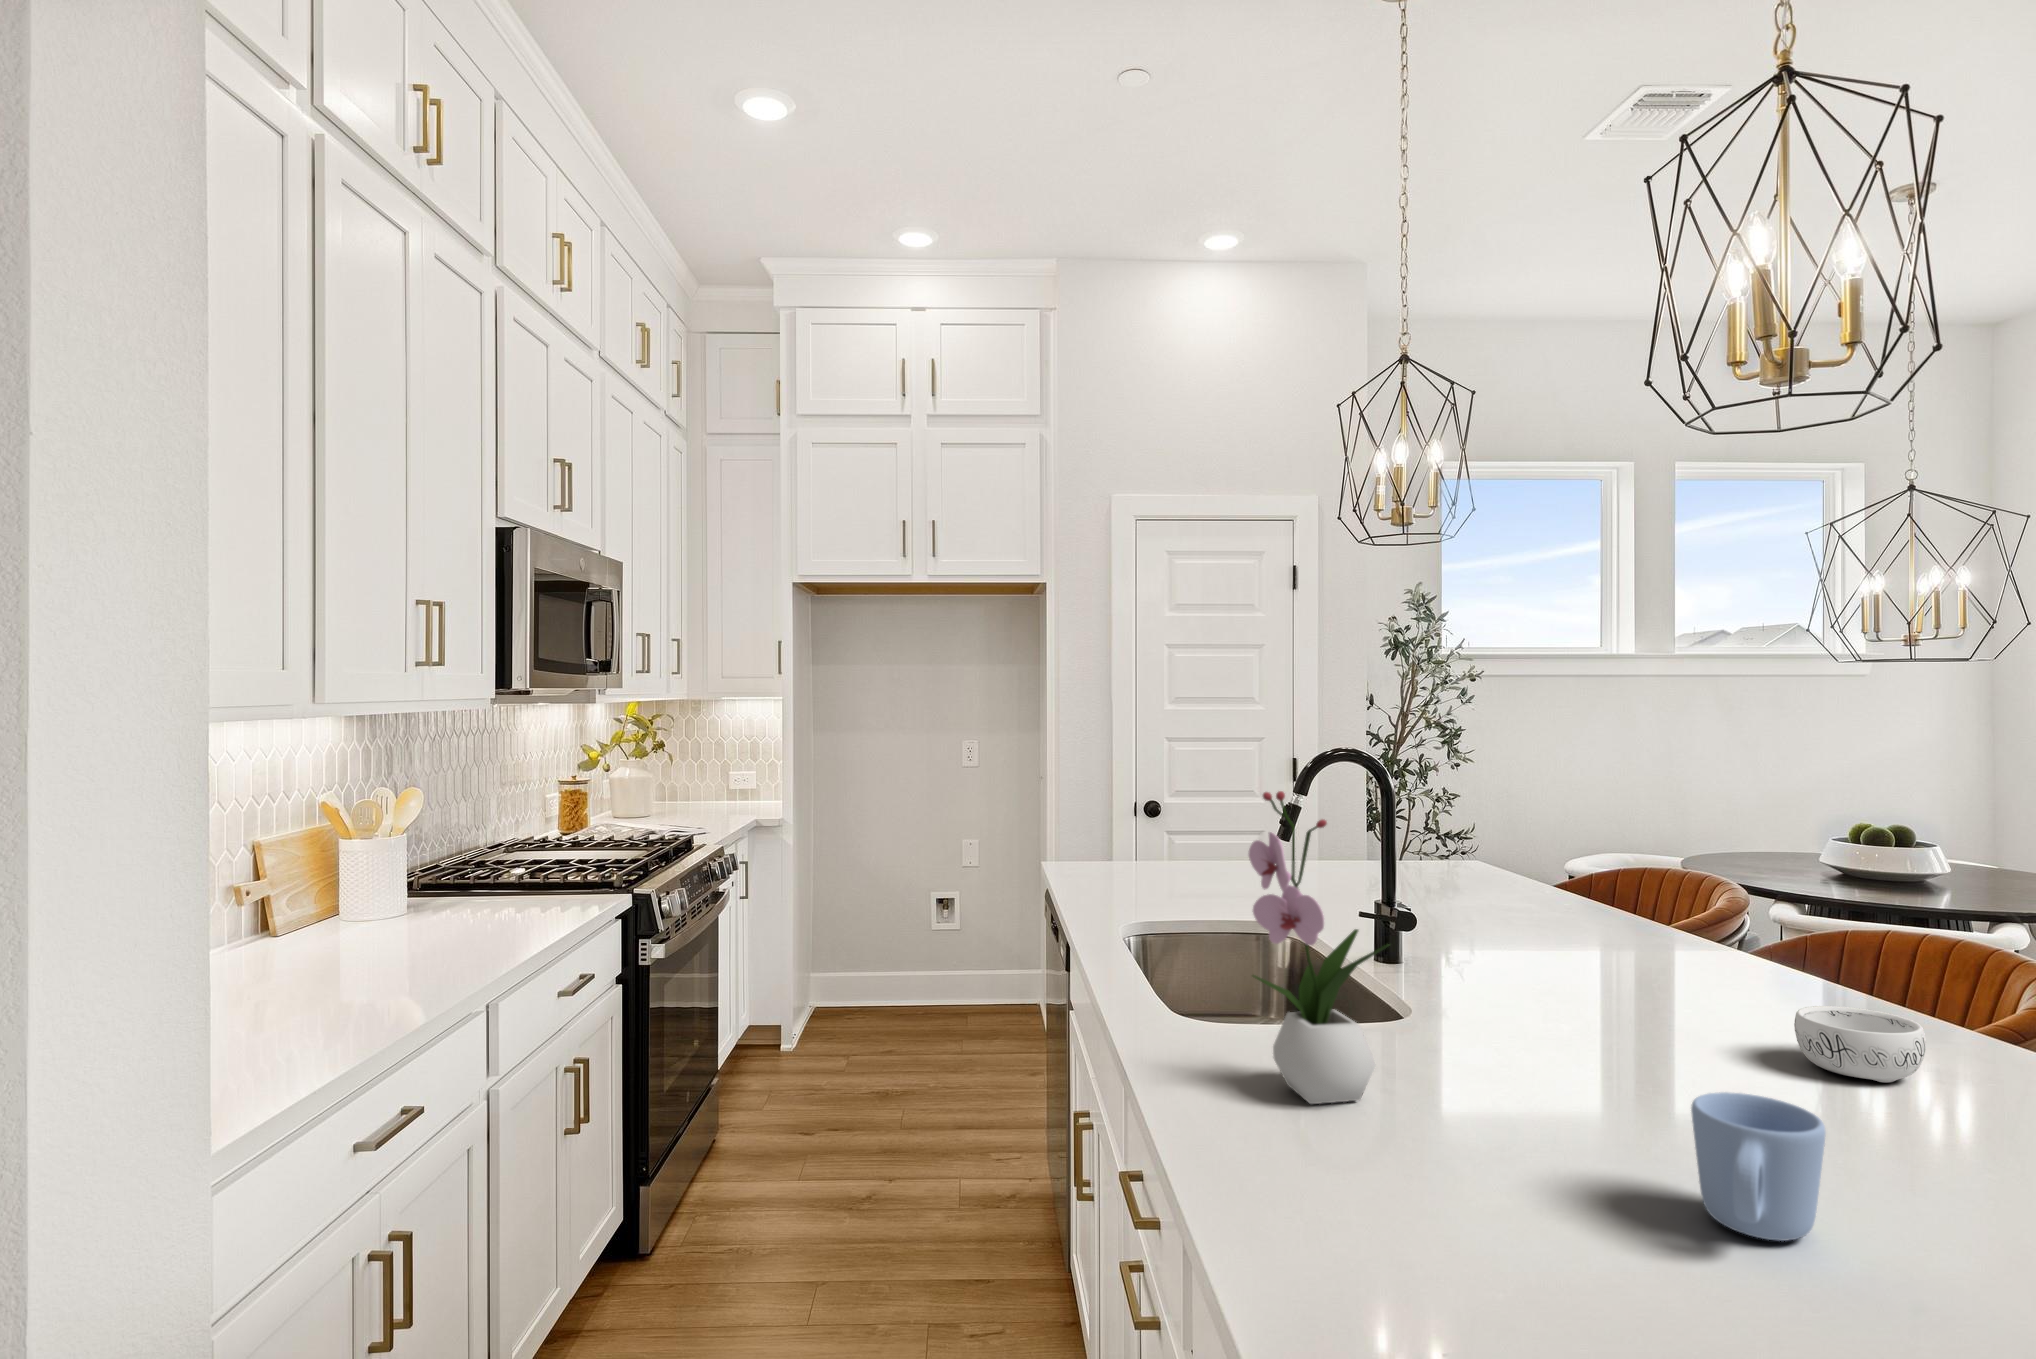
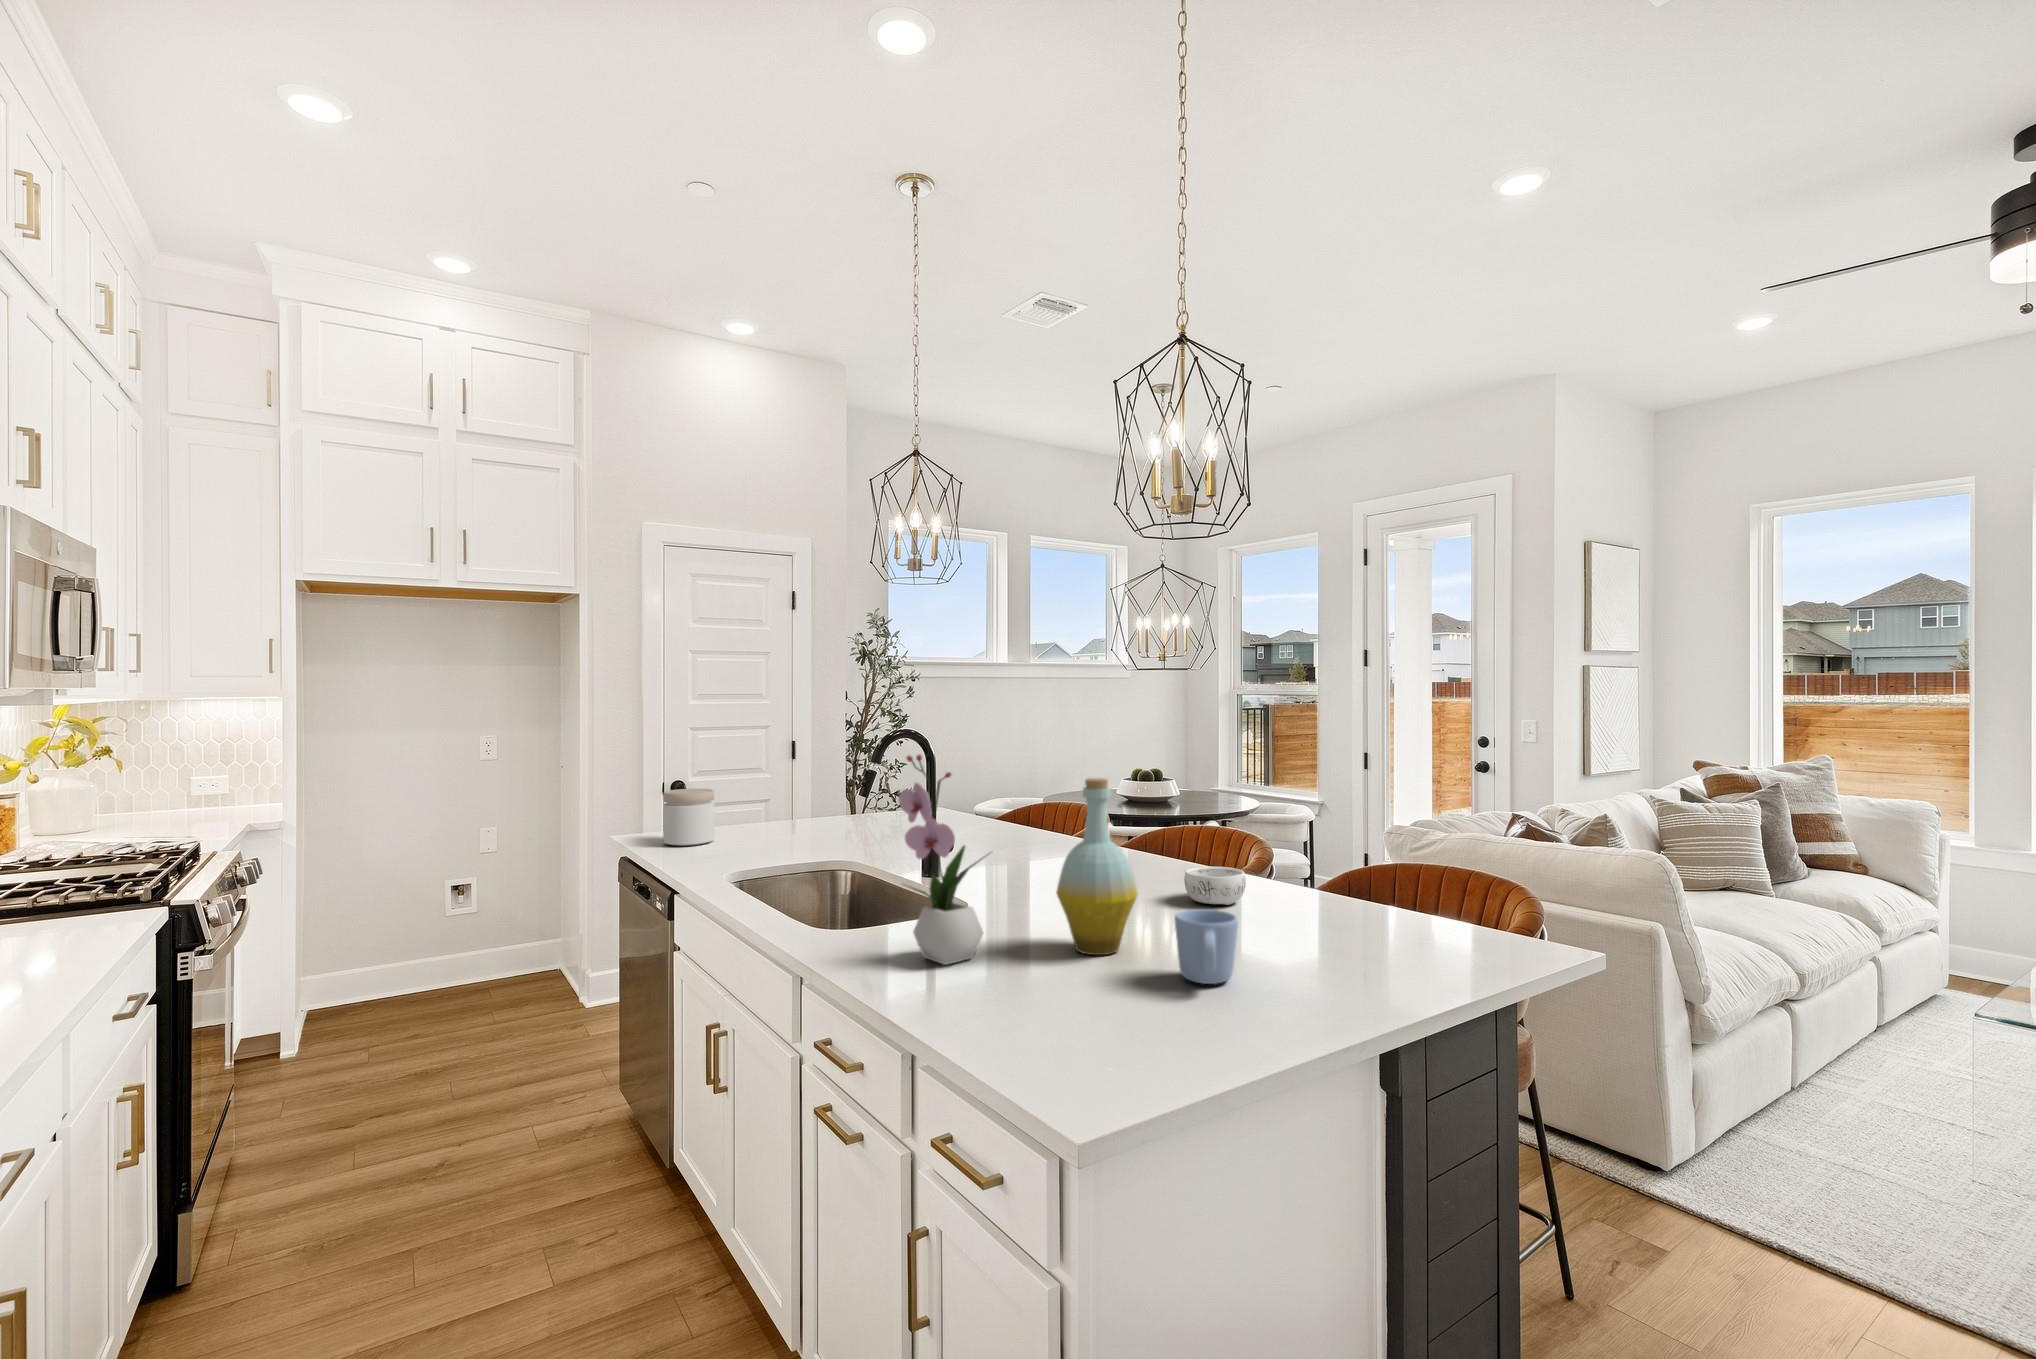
jar: none [1089,812,1148,880] -> present [663,789,714,846]
bottle: none [1502,844,1650,1138] -> present [1056,778,1138,955]

